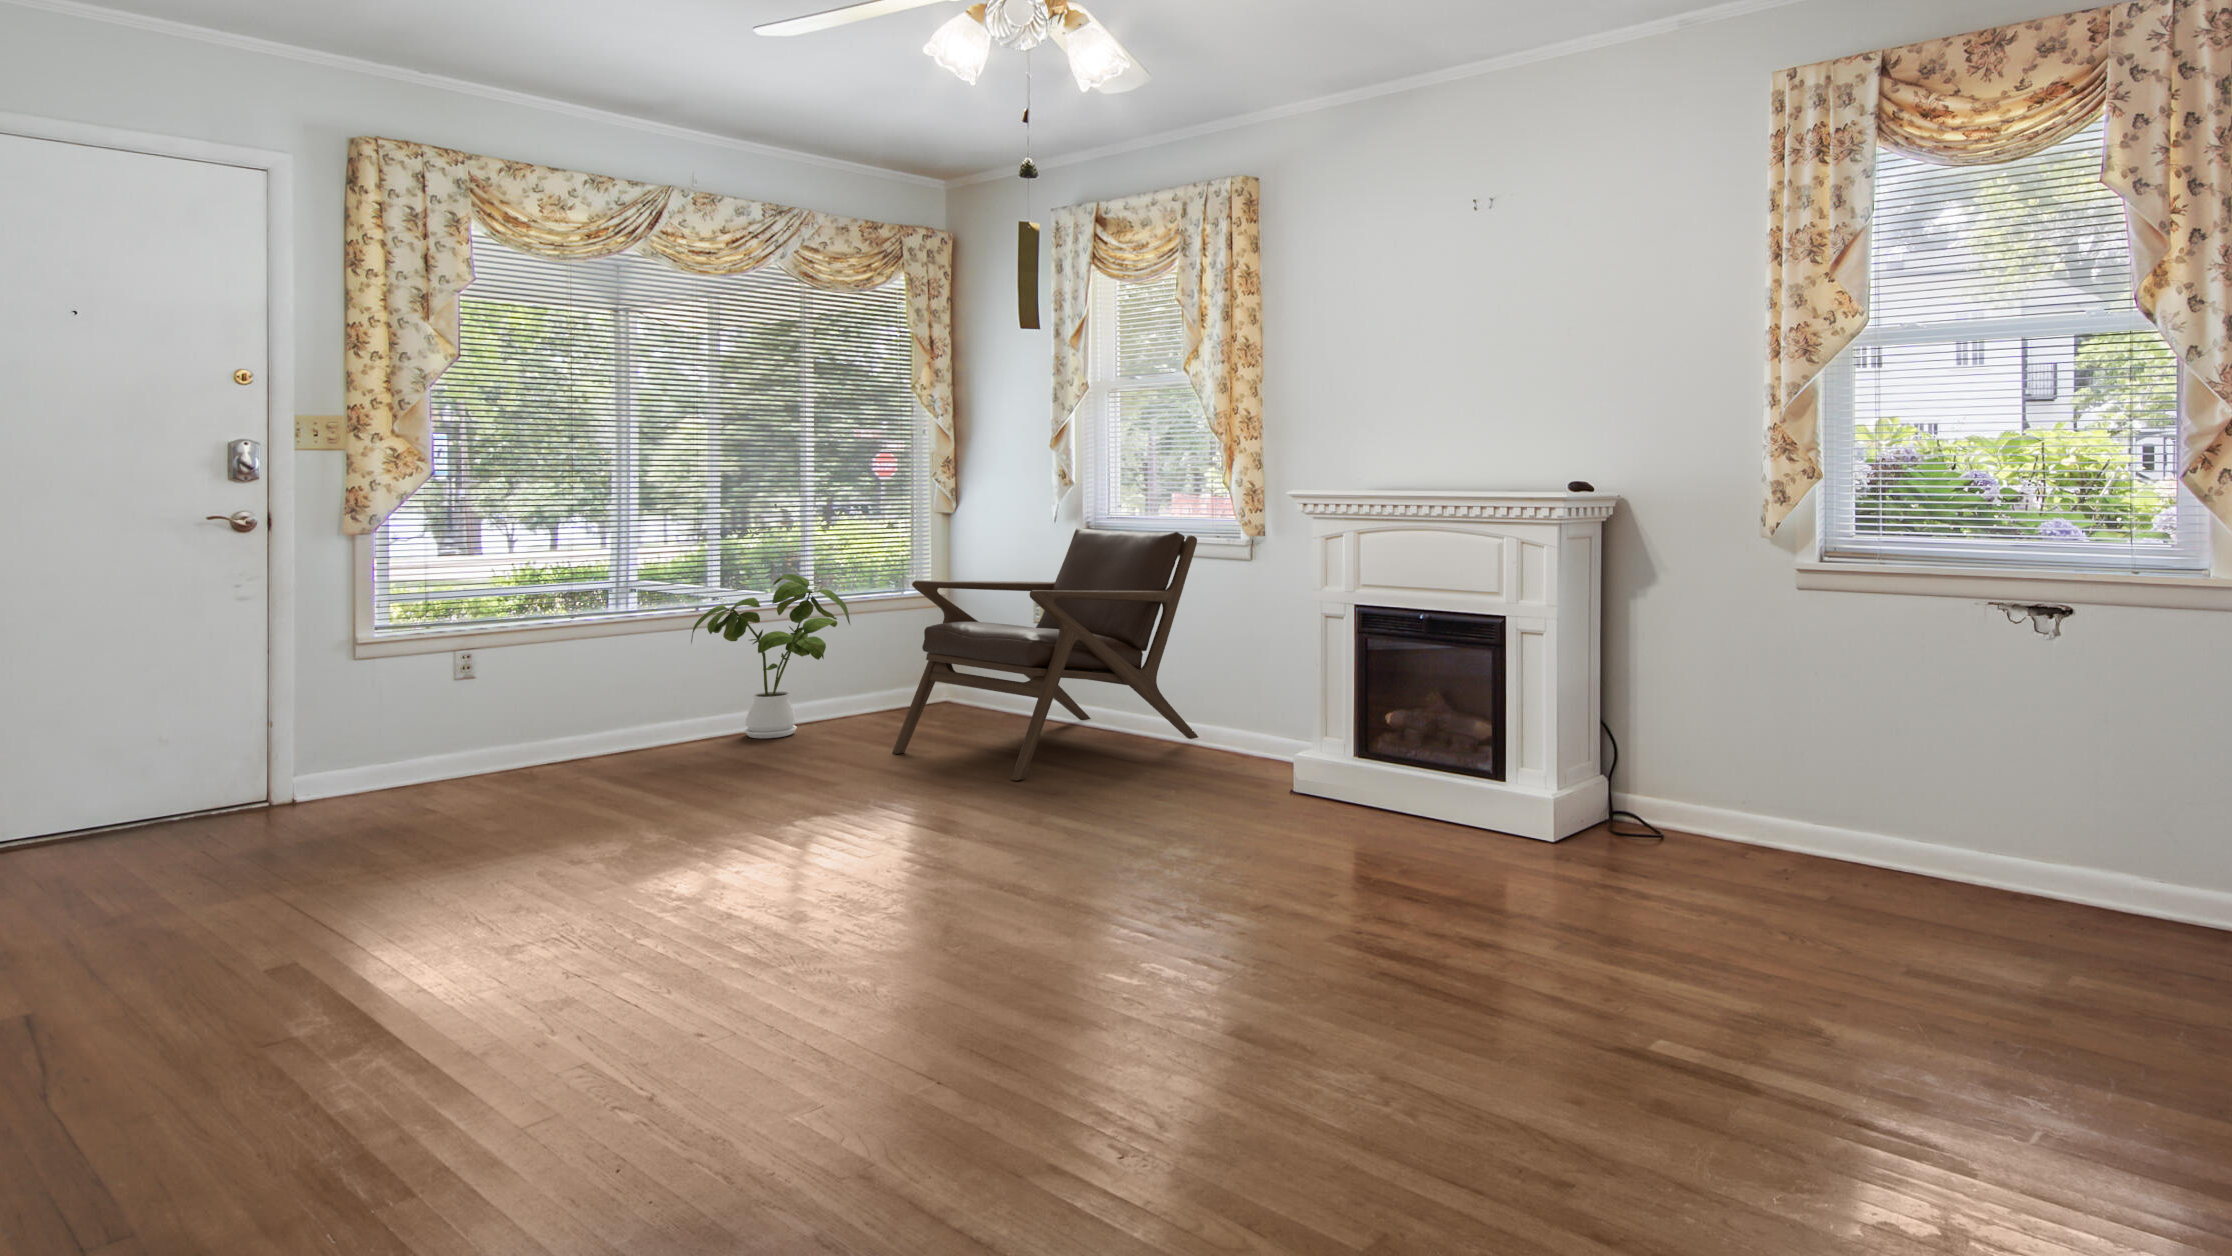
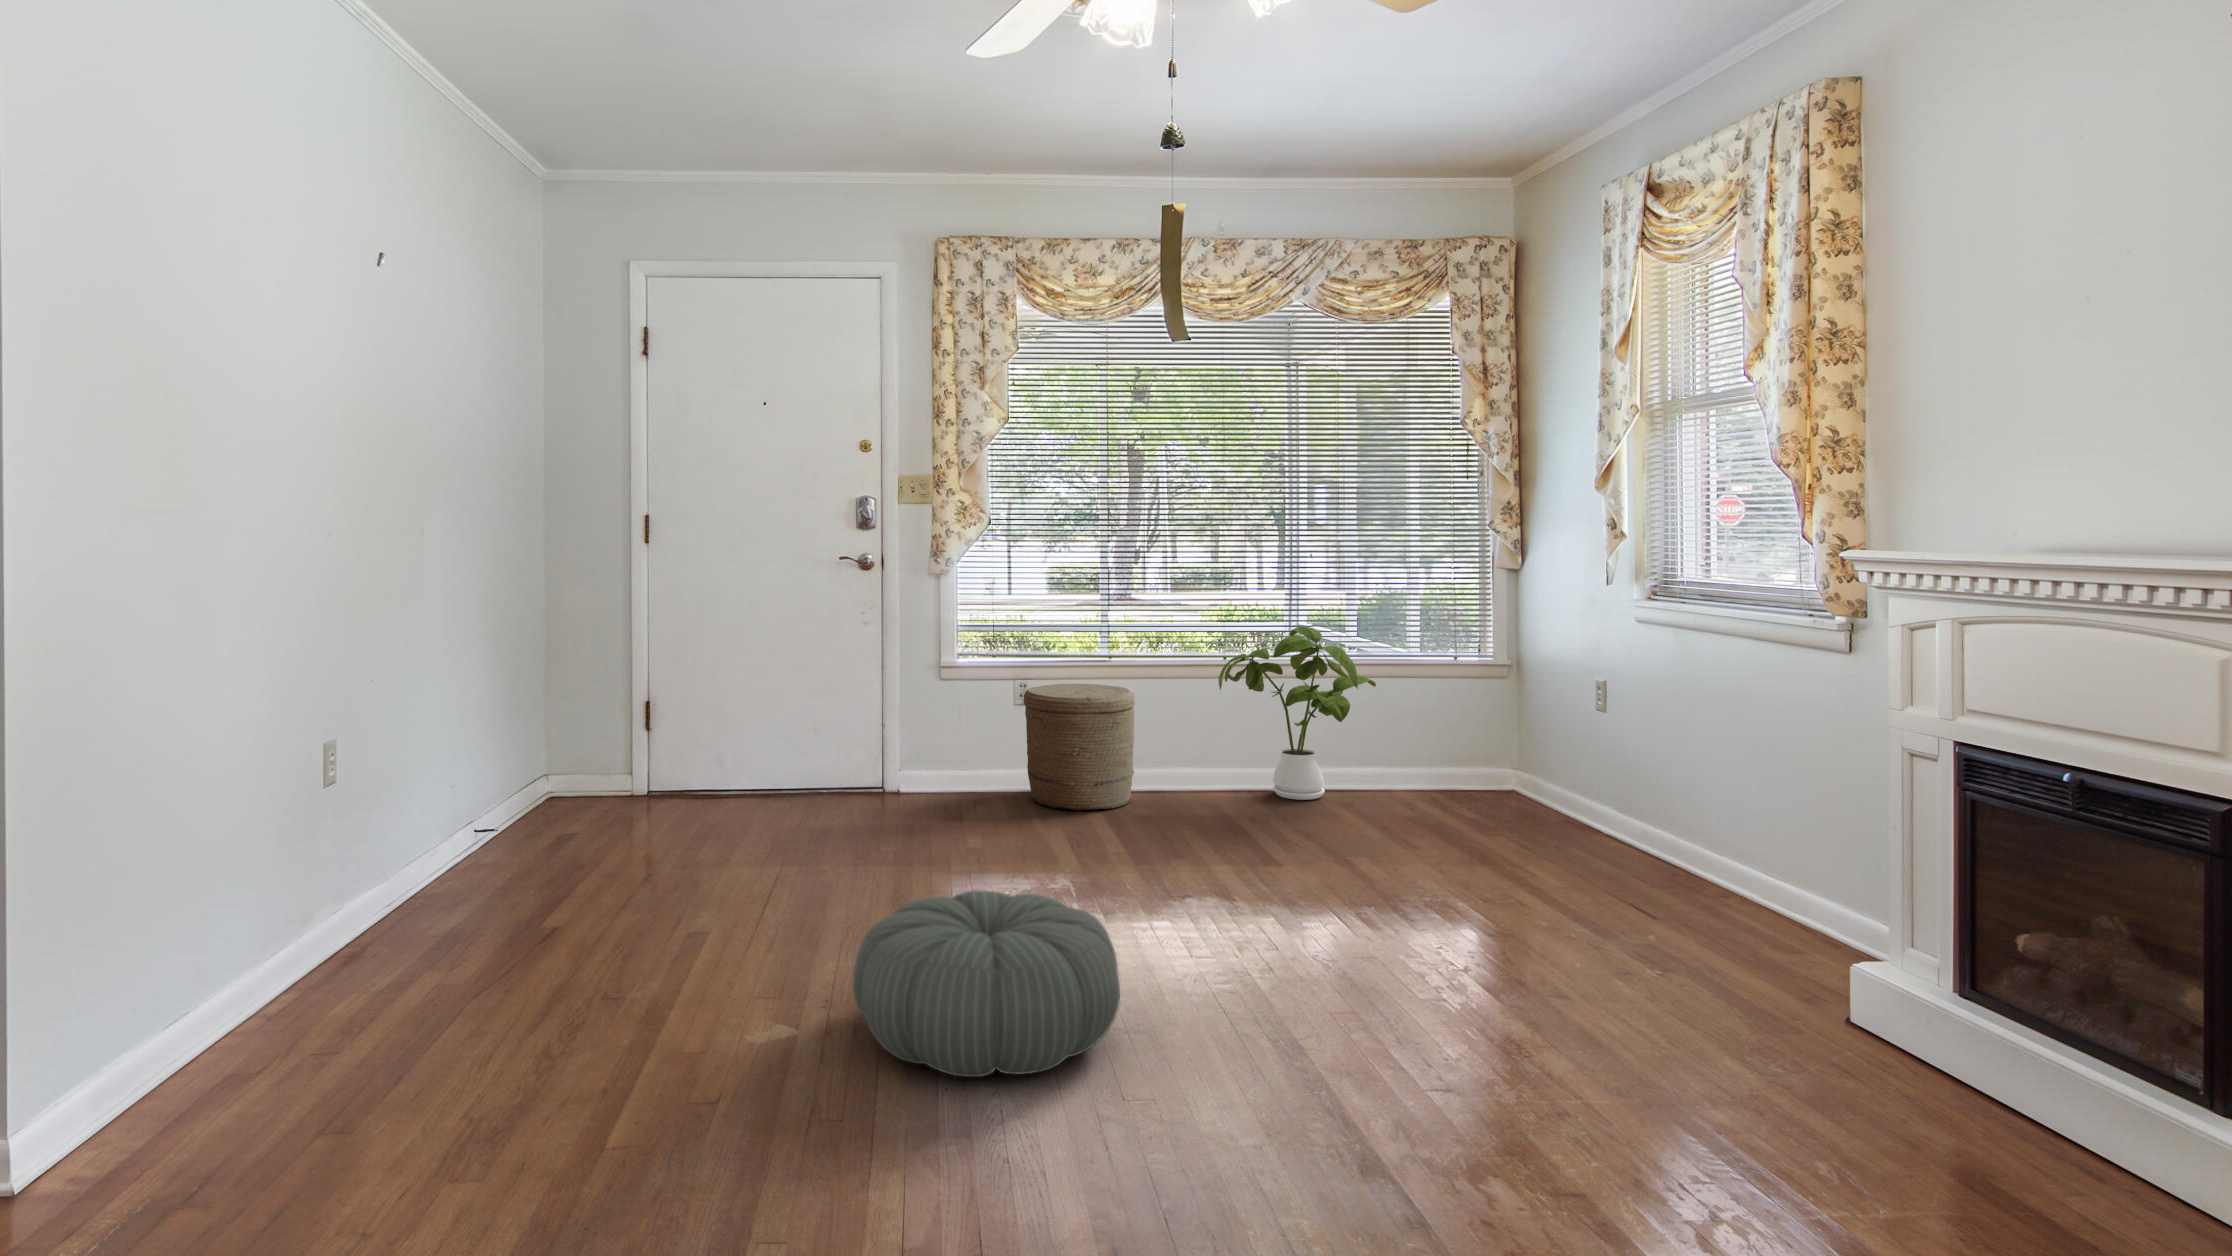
lounge chair: present [892,528,1198,781] -> none [1385,593,1812,919]
woven basket: none [485,650,623,785] -> present [1024,684,1135,811]
pouf: none [625,804,881,953] -> present [853,891,1120,1077]

